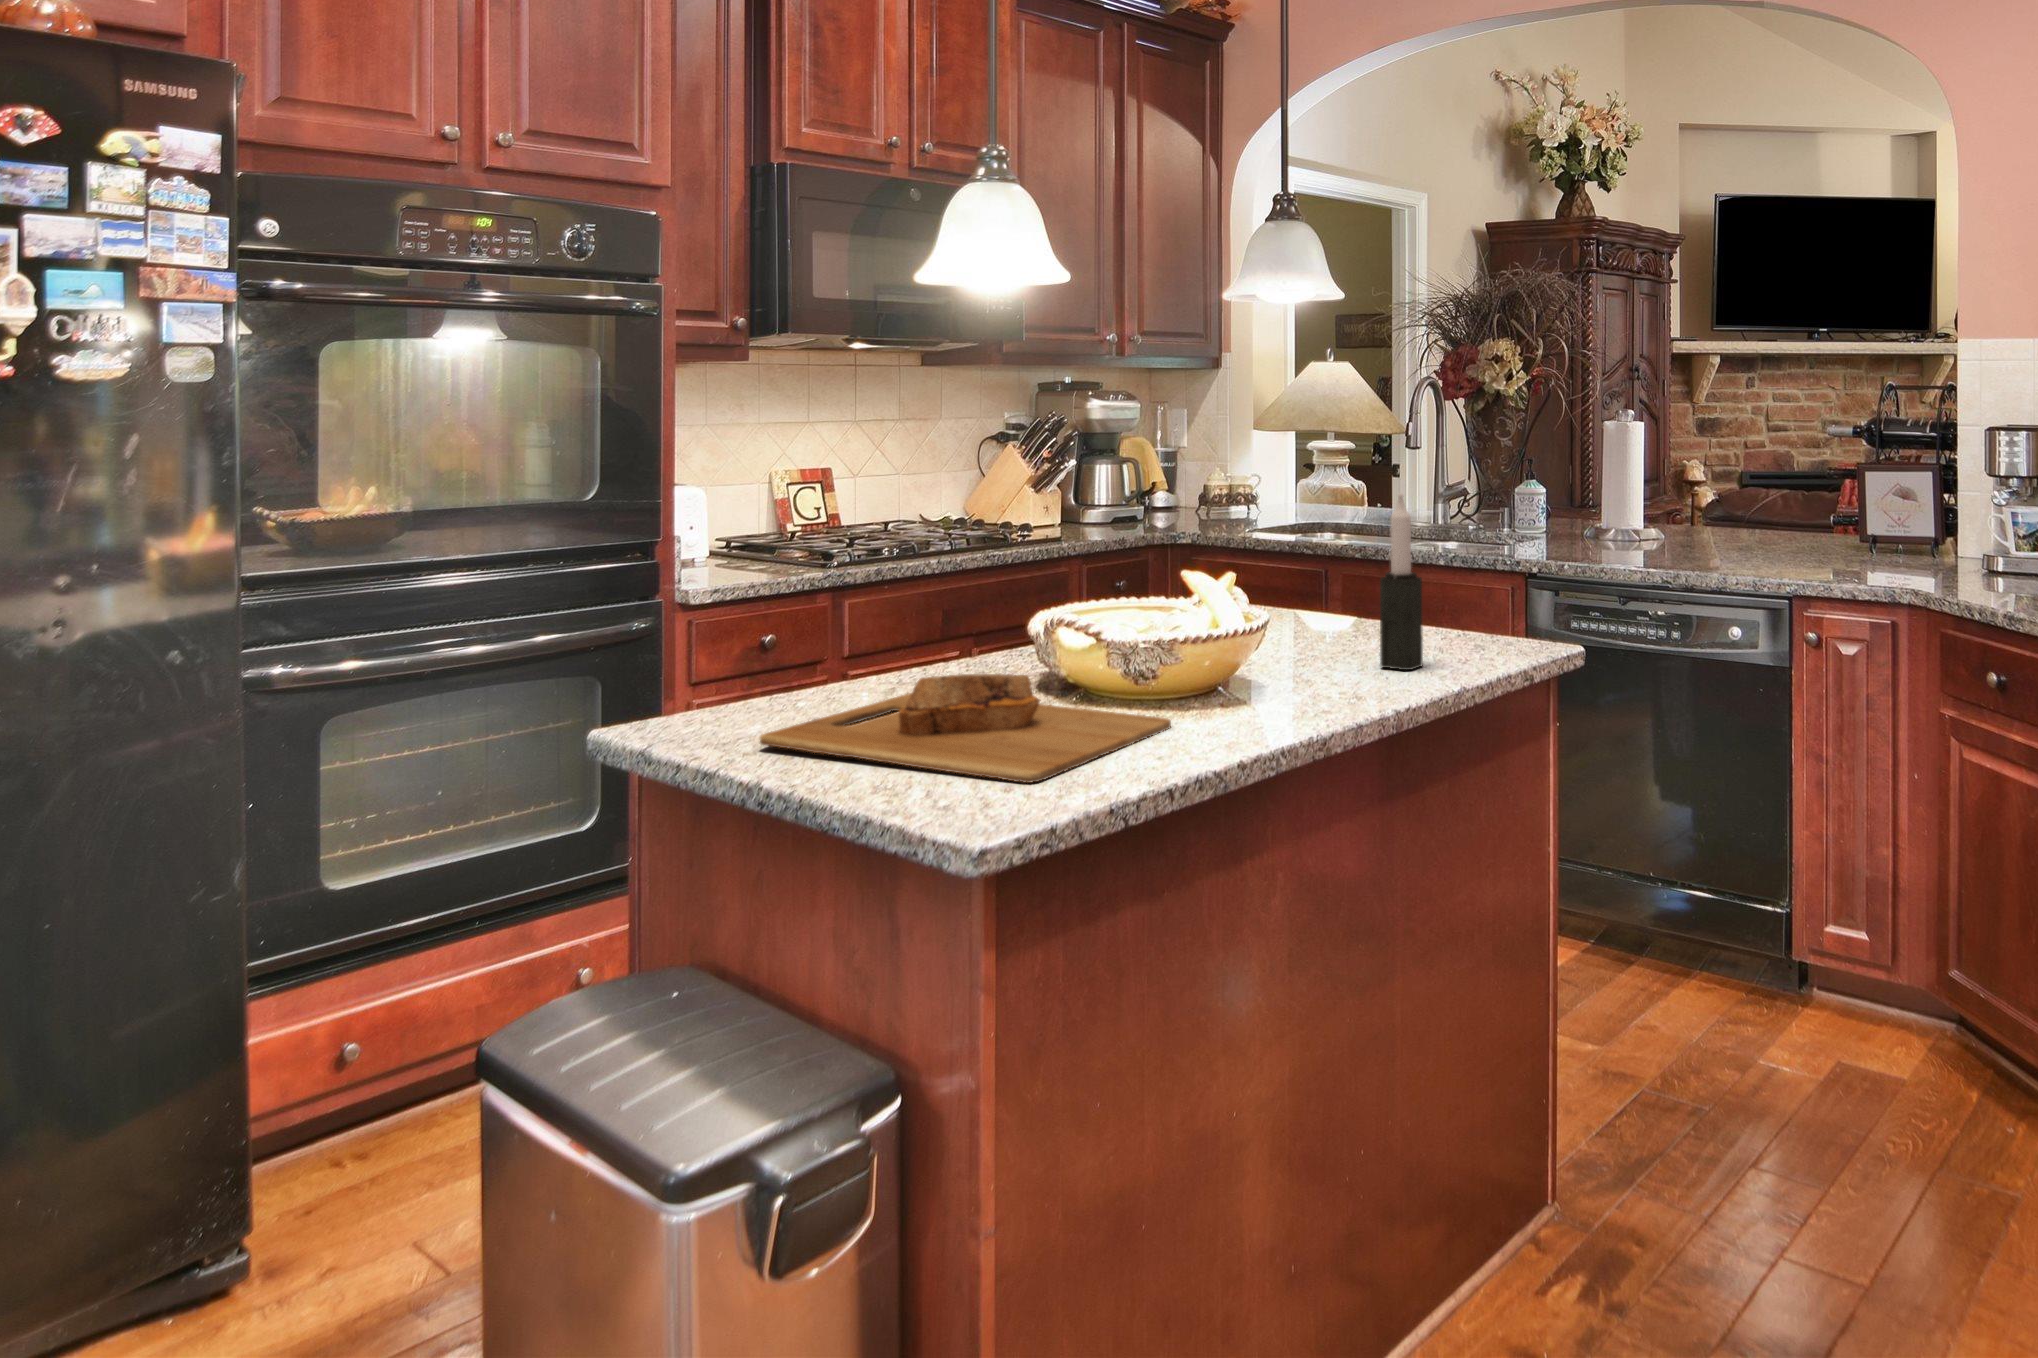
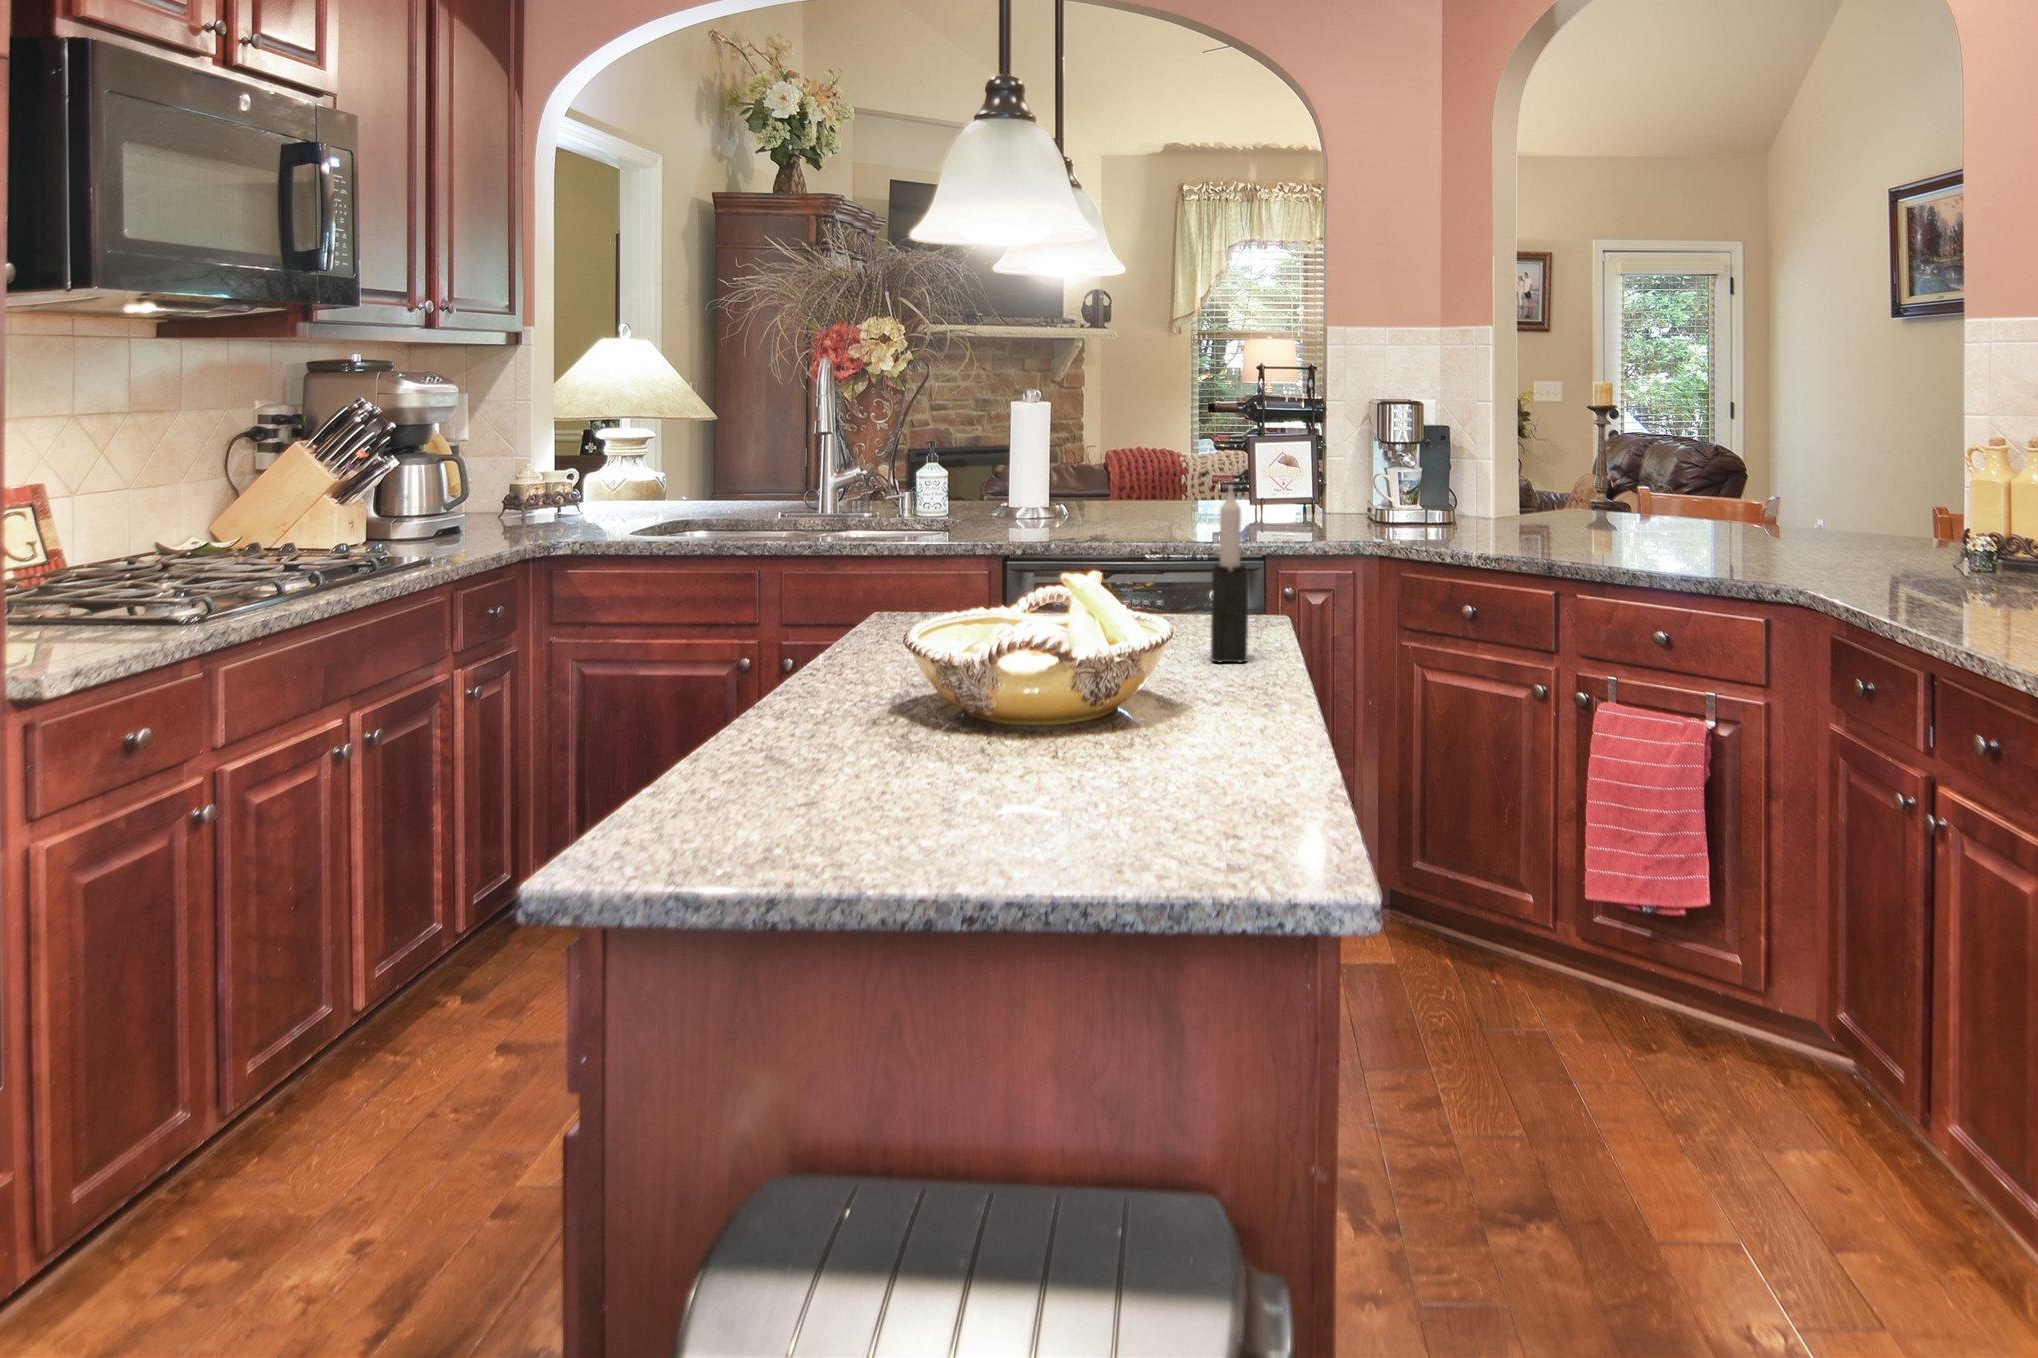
cutting board: present [760,674,1171,783] -> none [824,713,1253,848]

